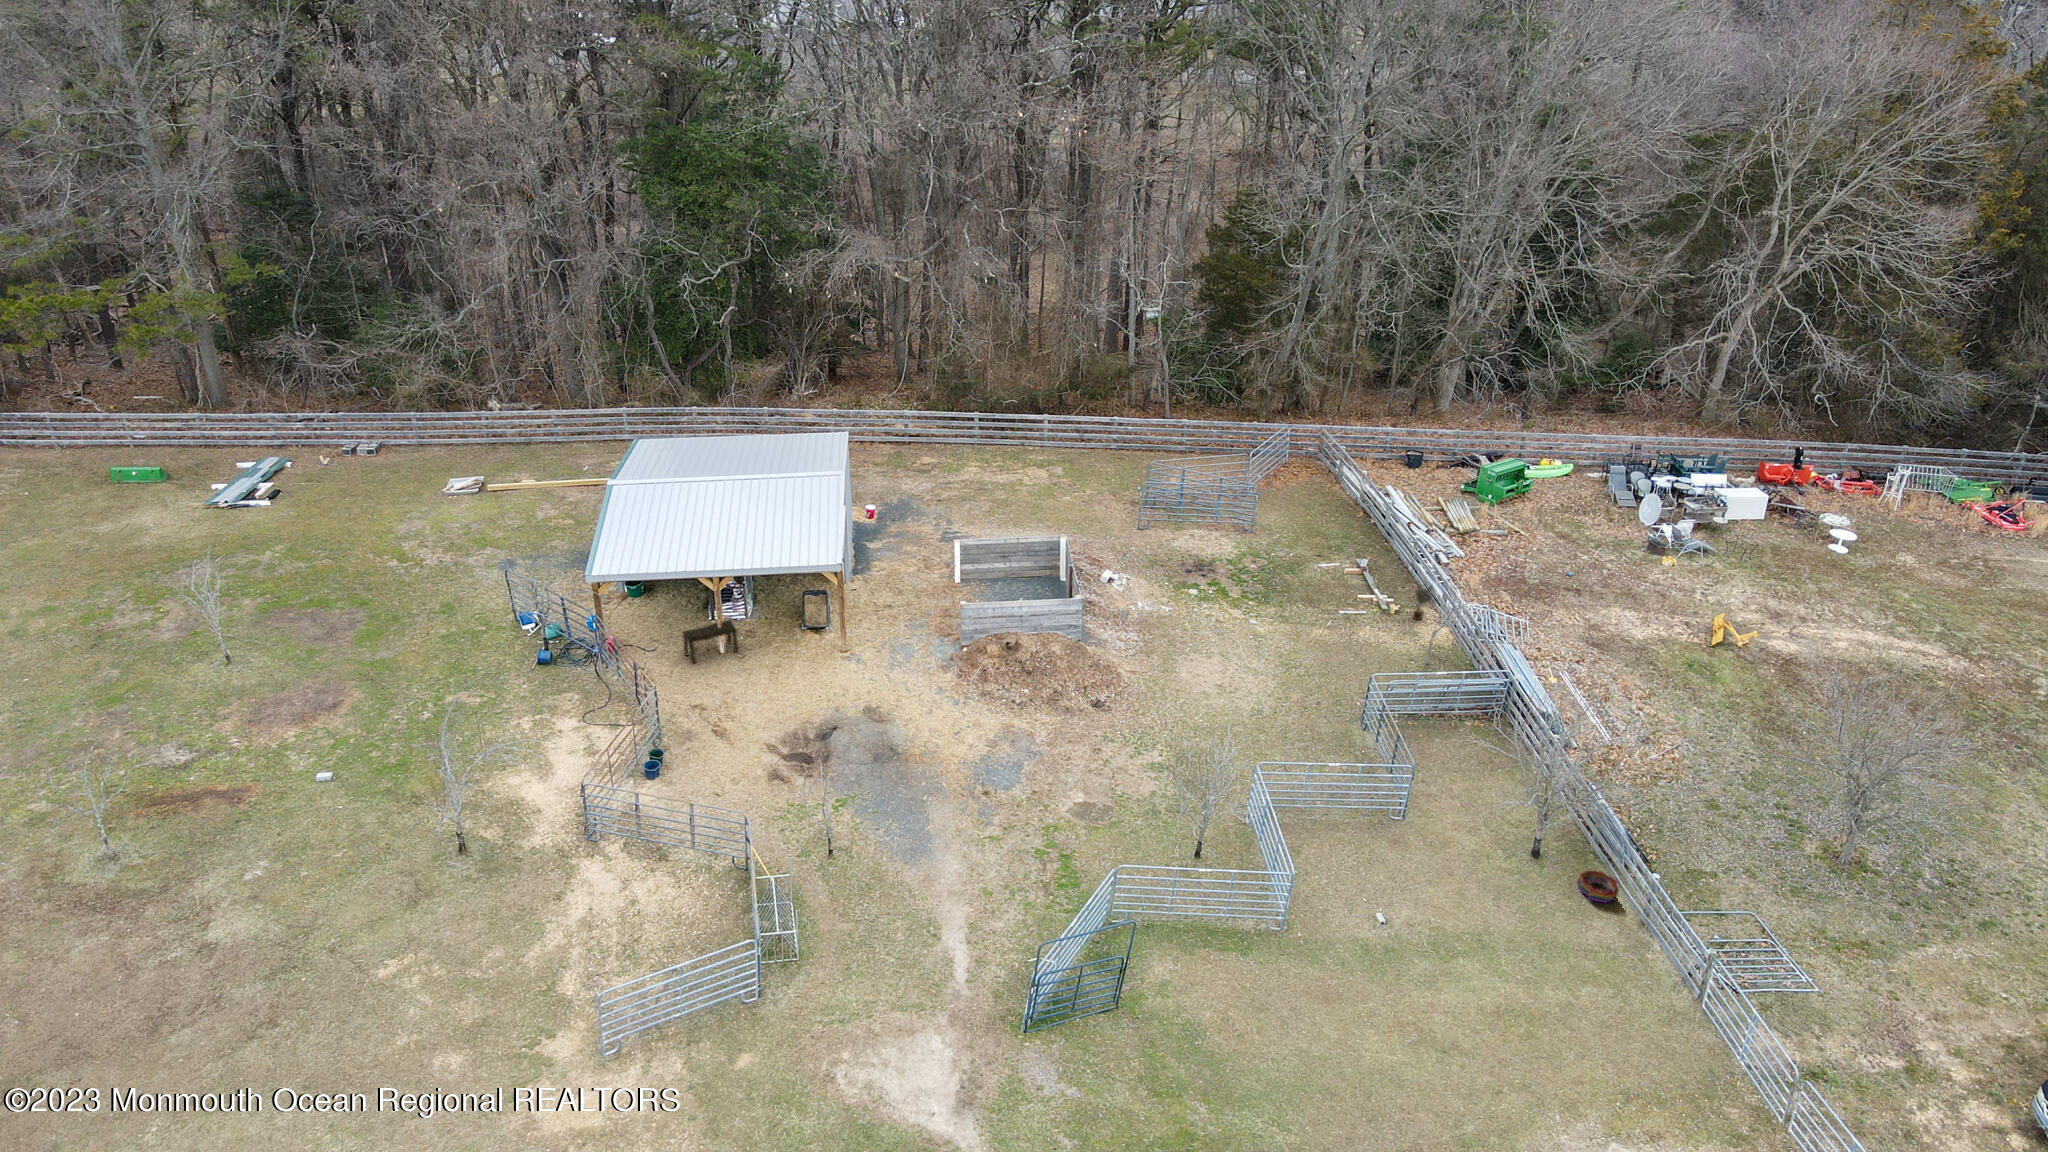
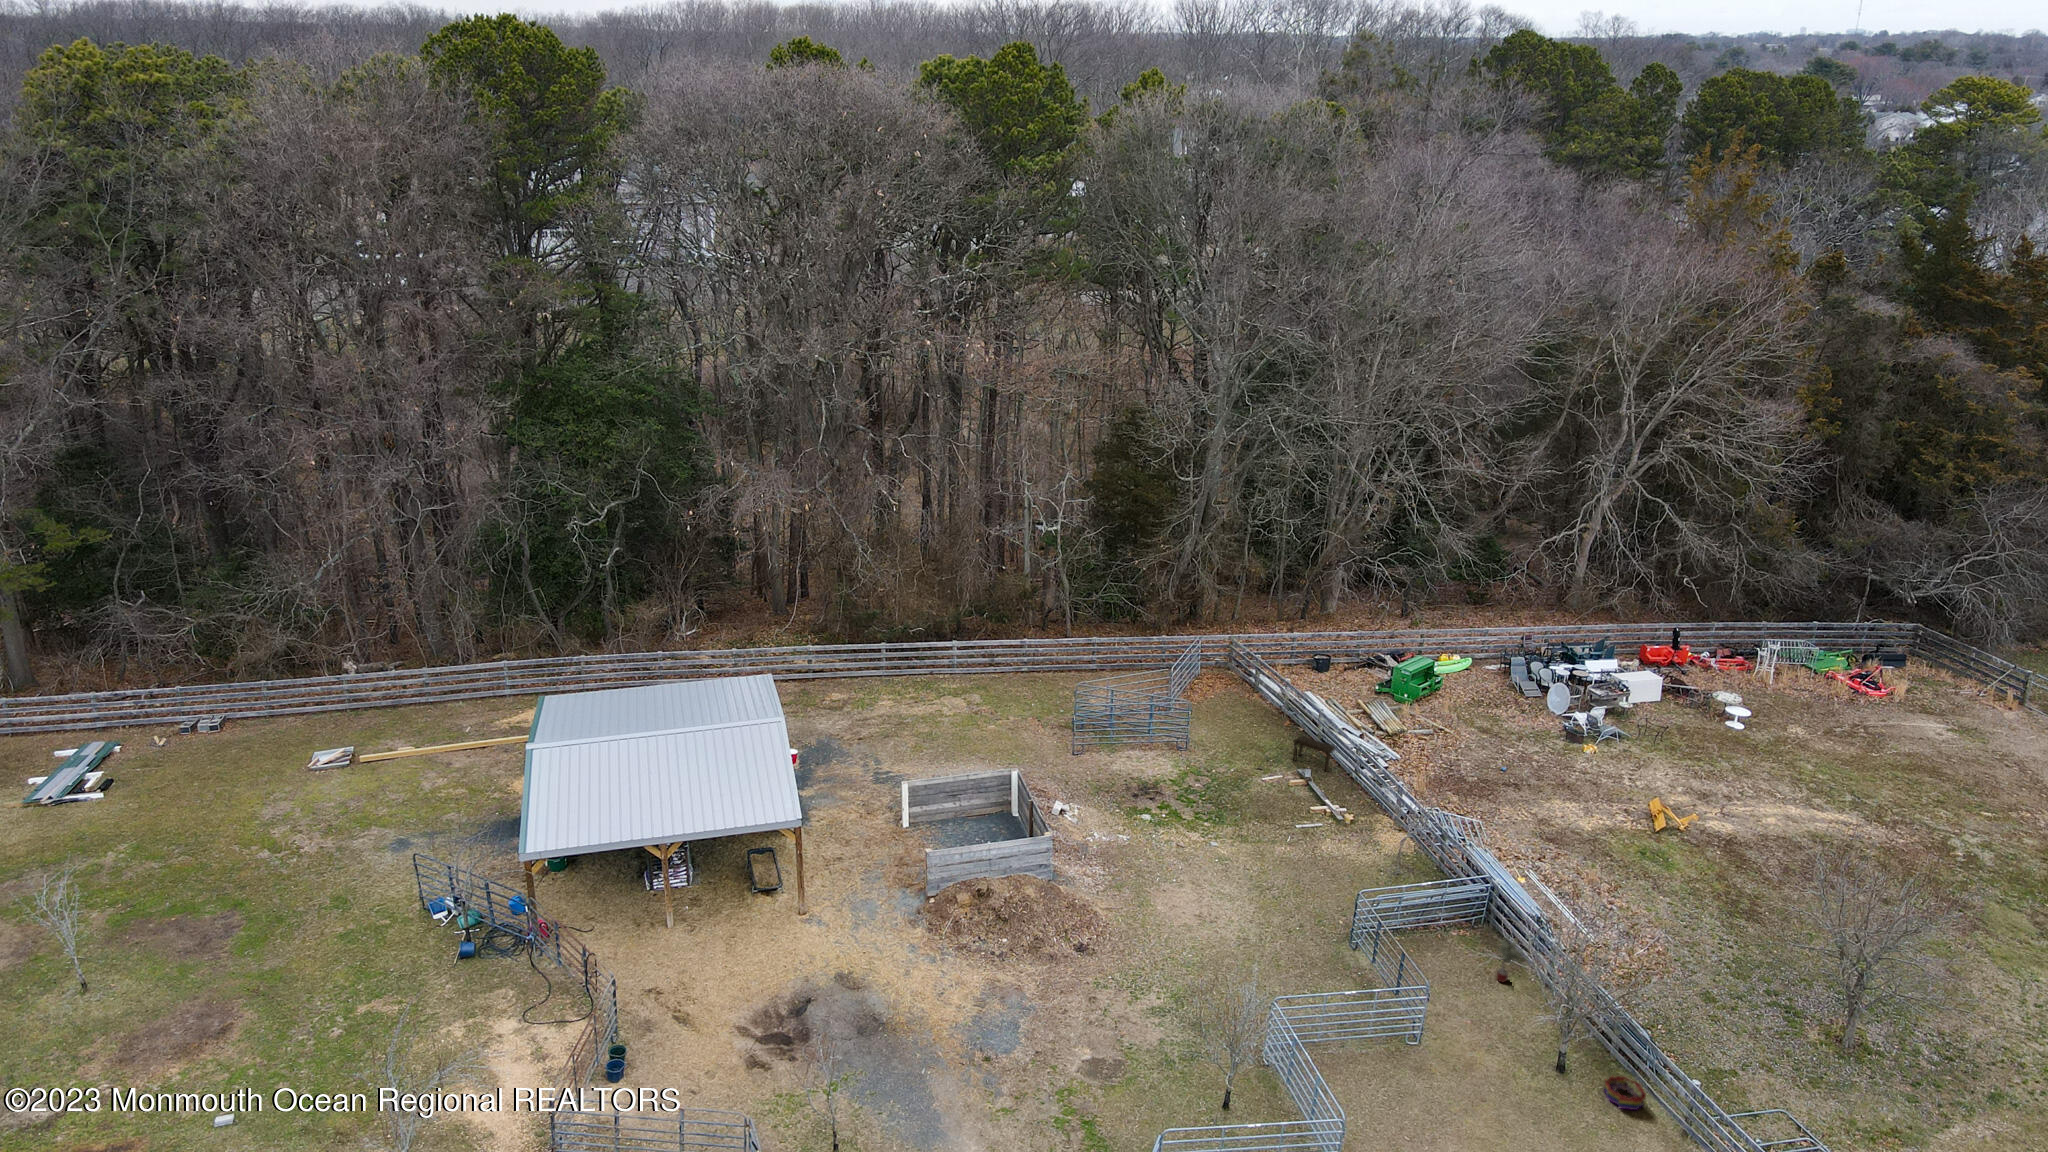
potted tree: present [1413,584,1436,620] -> present [1496,935,1524,983]
bench: present [683,620,738,663] -> present [1293,736,1335,771]

